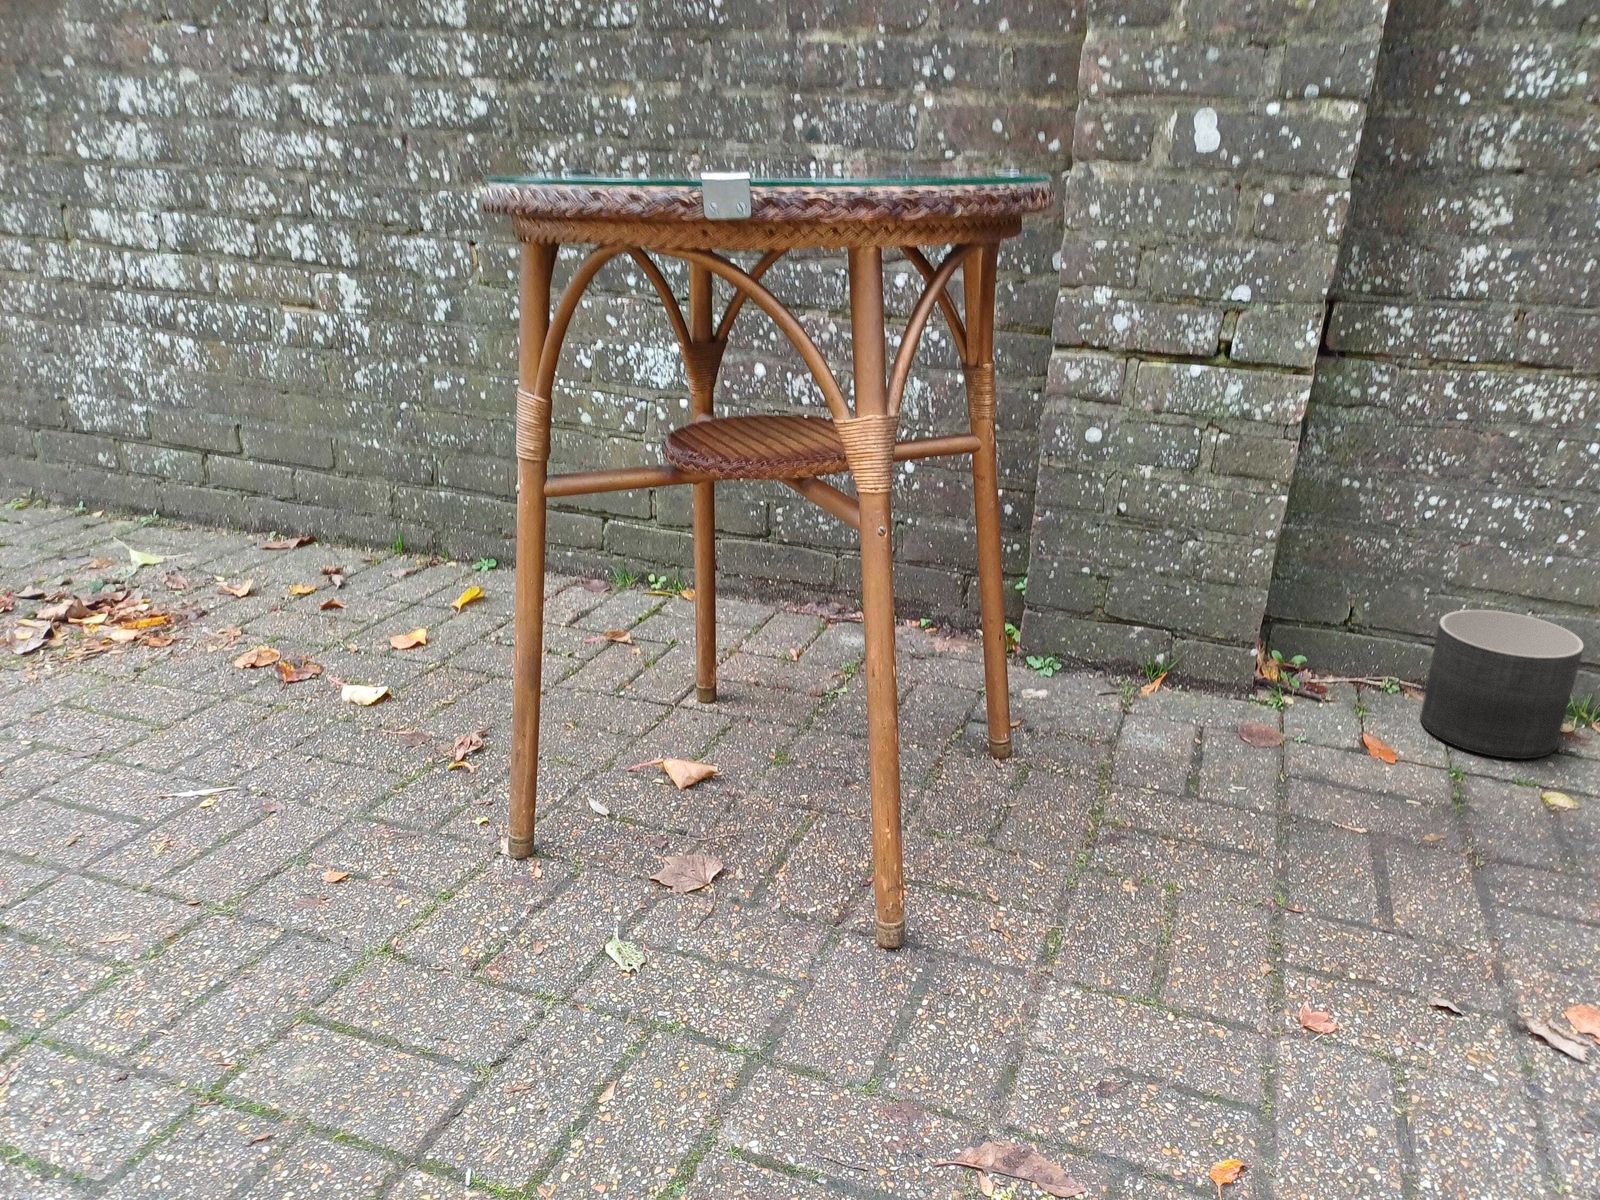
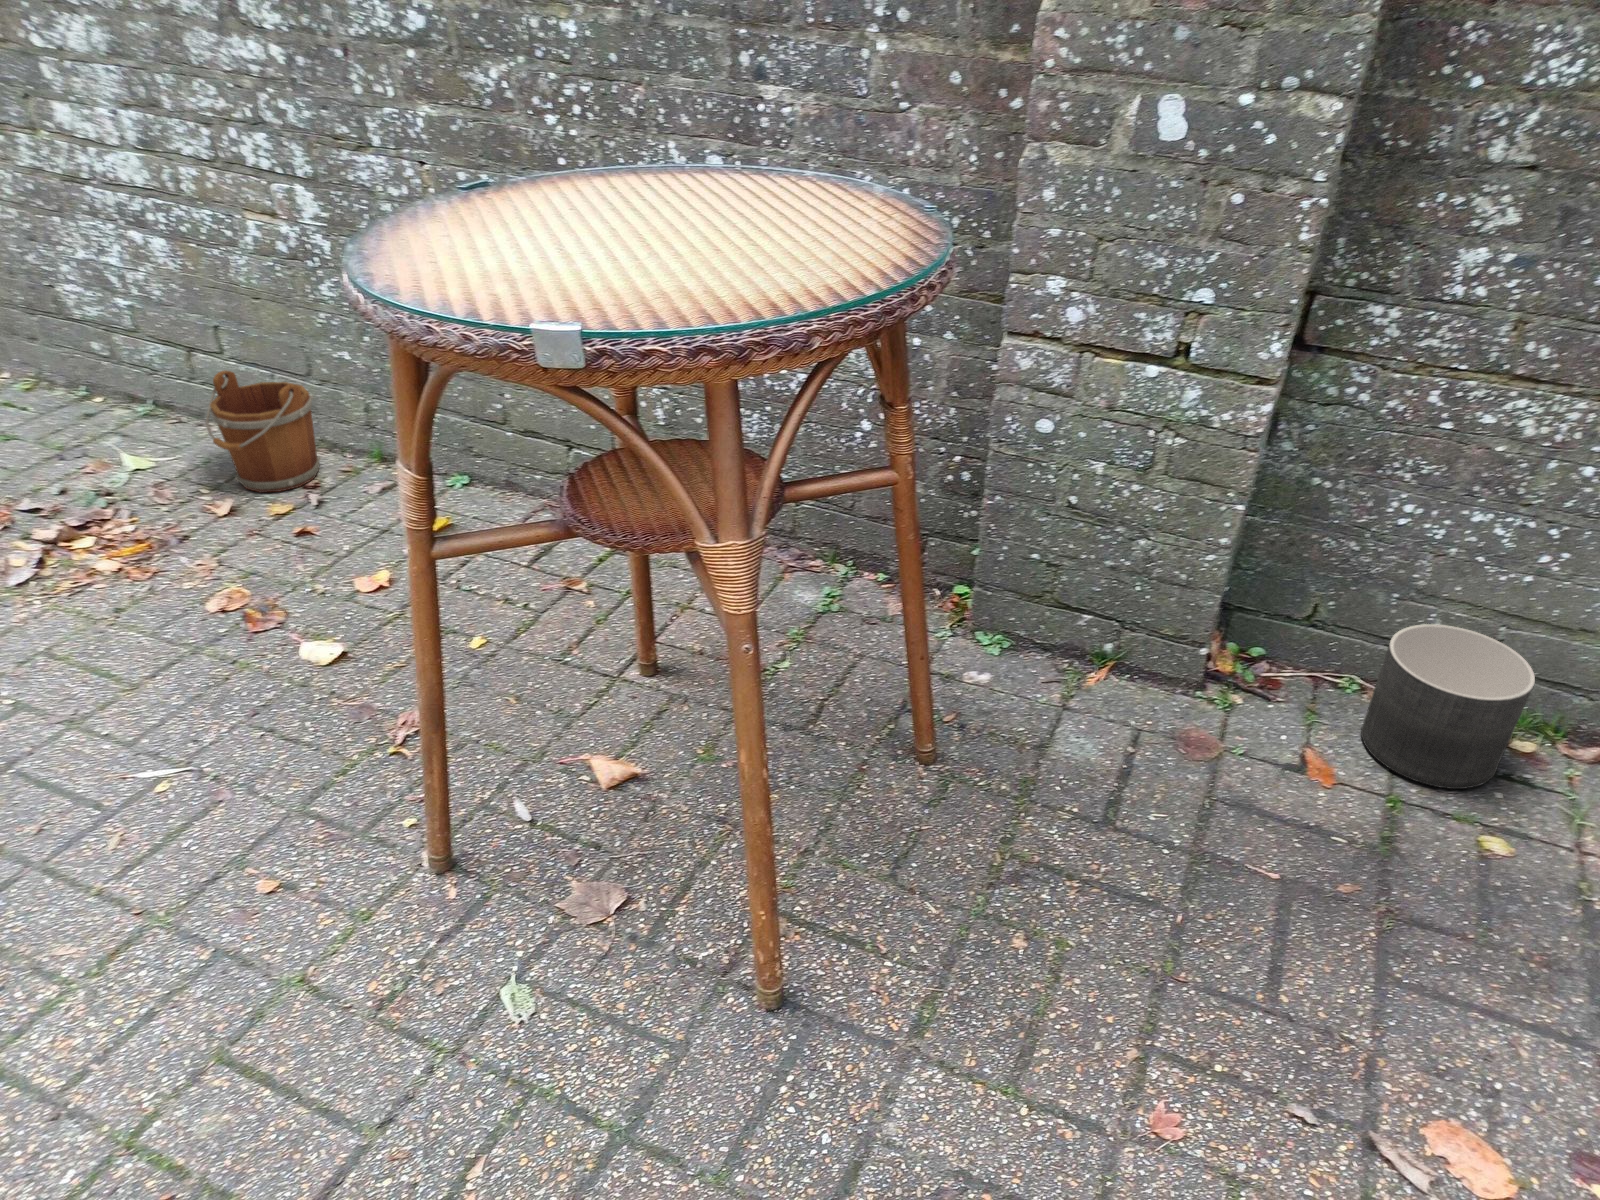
bucket: none [230,453,340,572] -> present [206,370,320,493]

